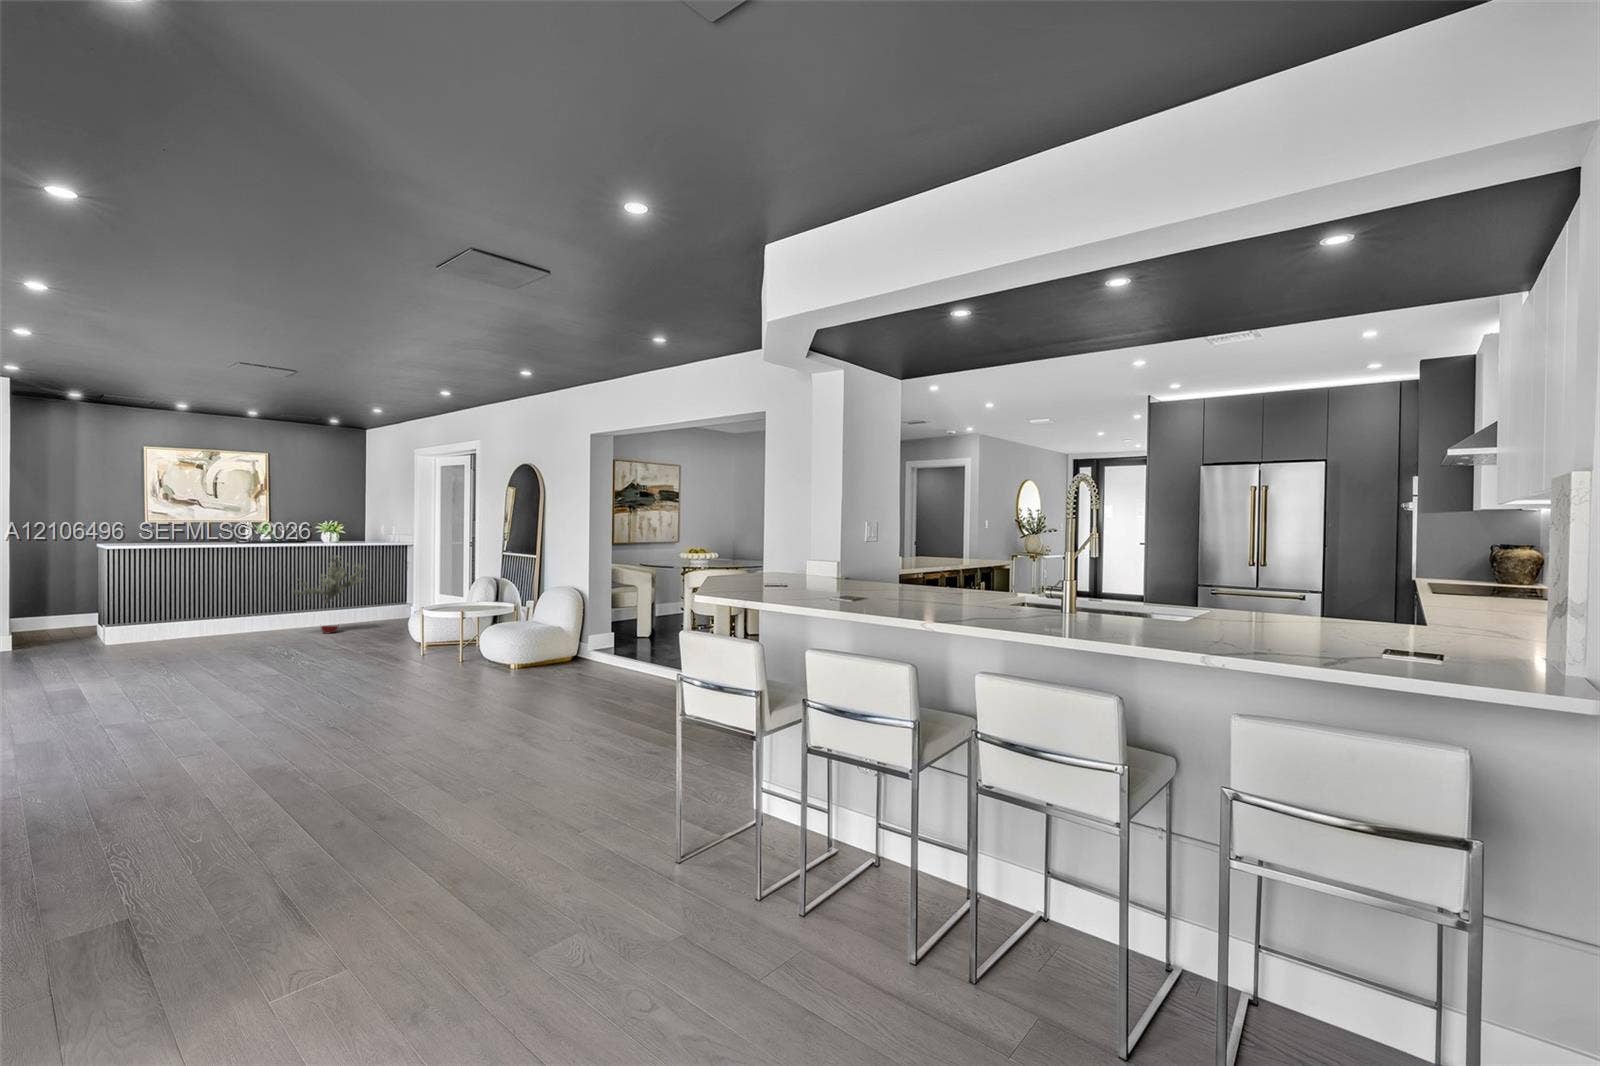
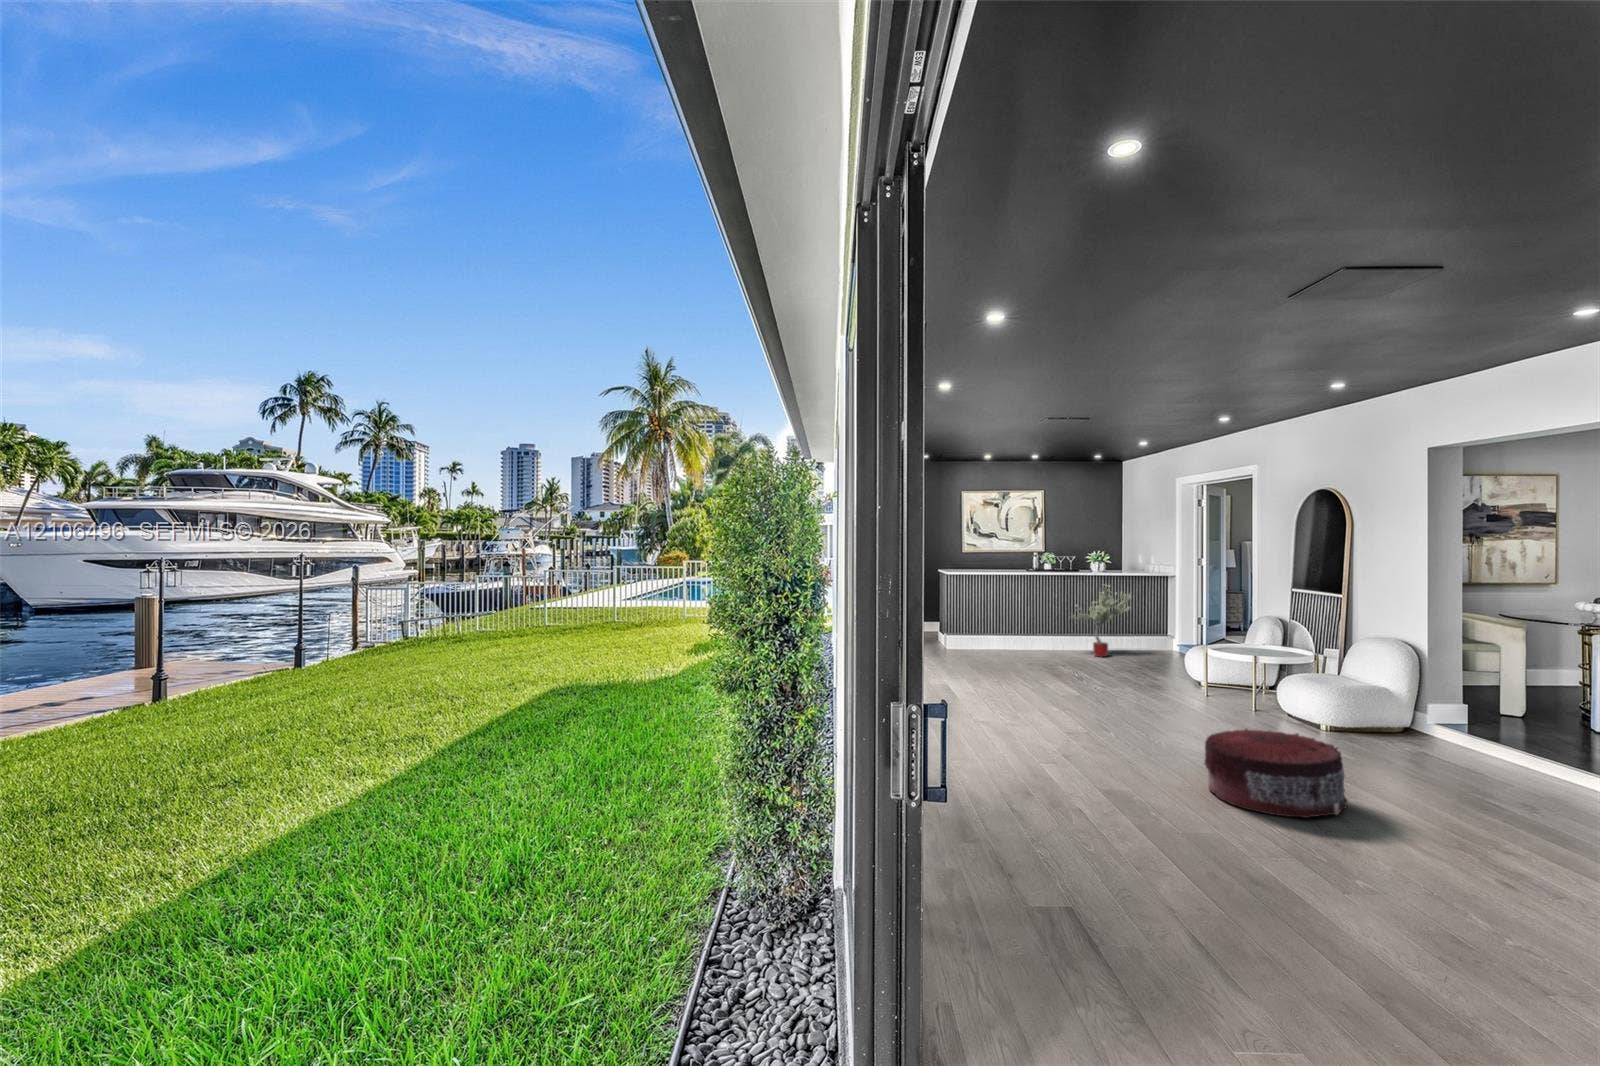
pouf: none [372,664,497,739] -> present [1205,728,1348,818]

